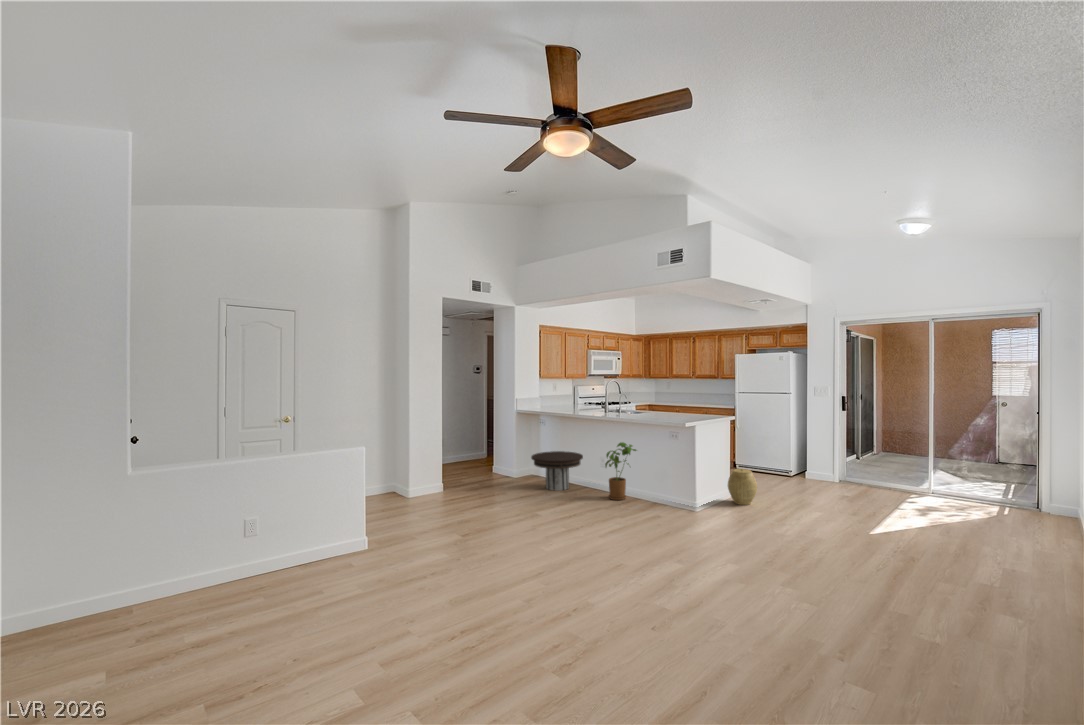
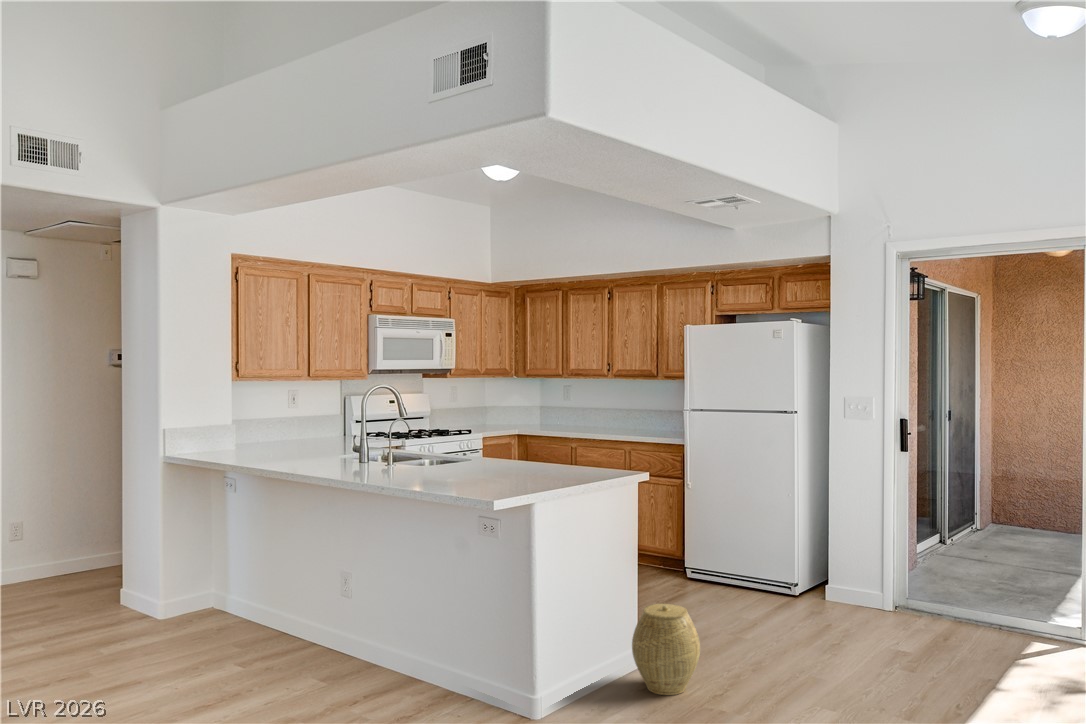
house plant: present [605,442,636,500] -> none [330,546,414,692]
side table: present [531,451,583,491] -> none [168,559,303,663]

